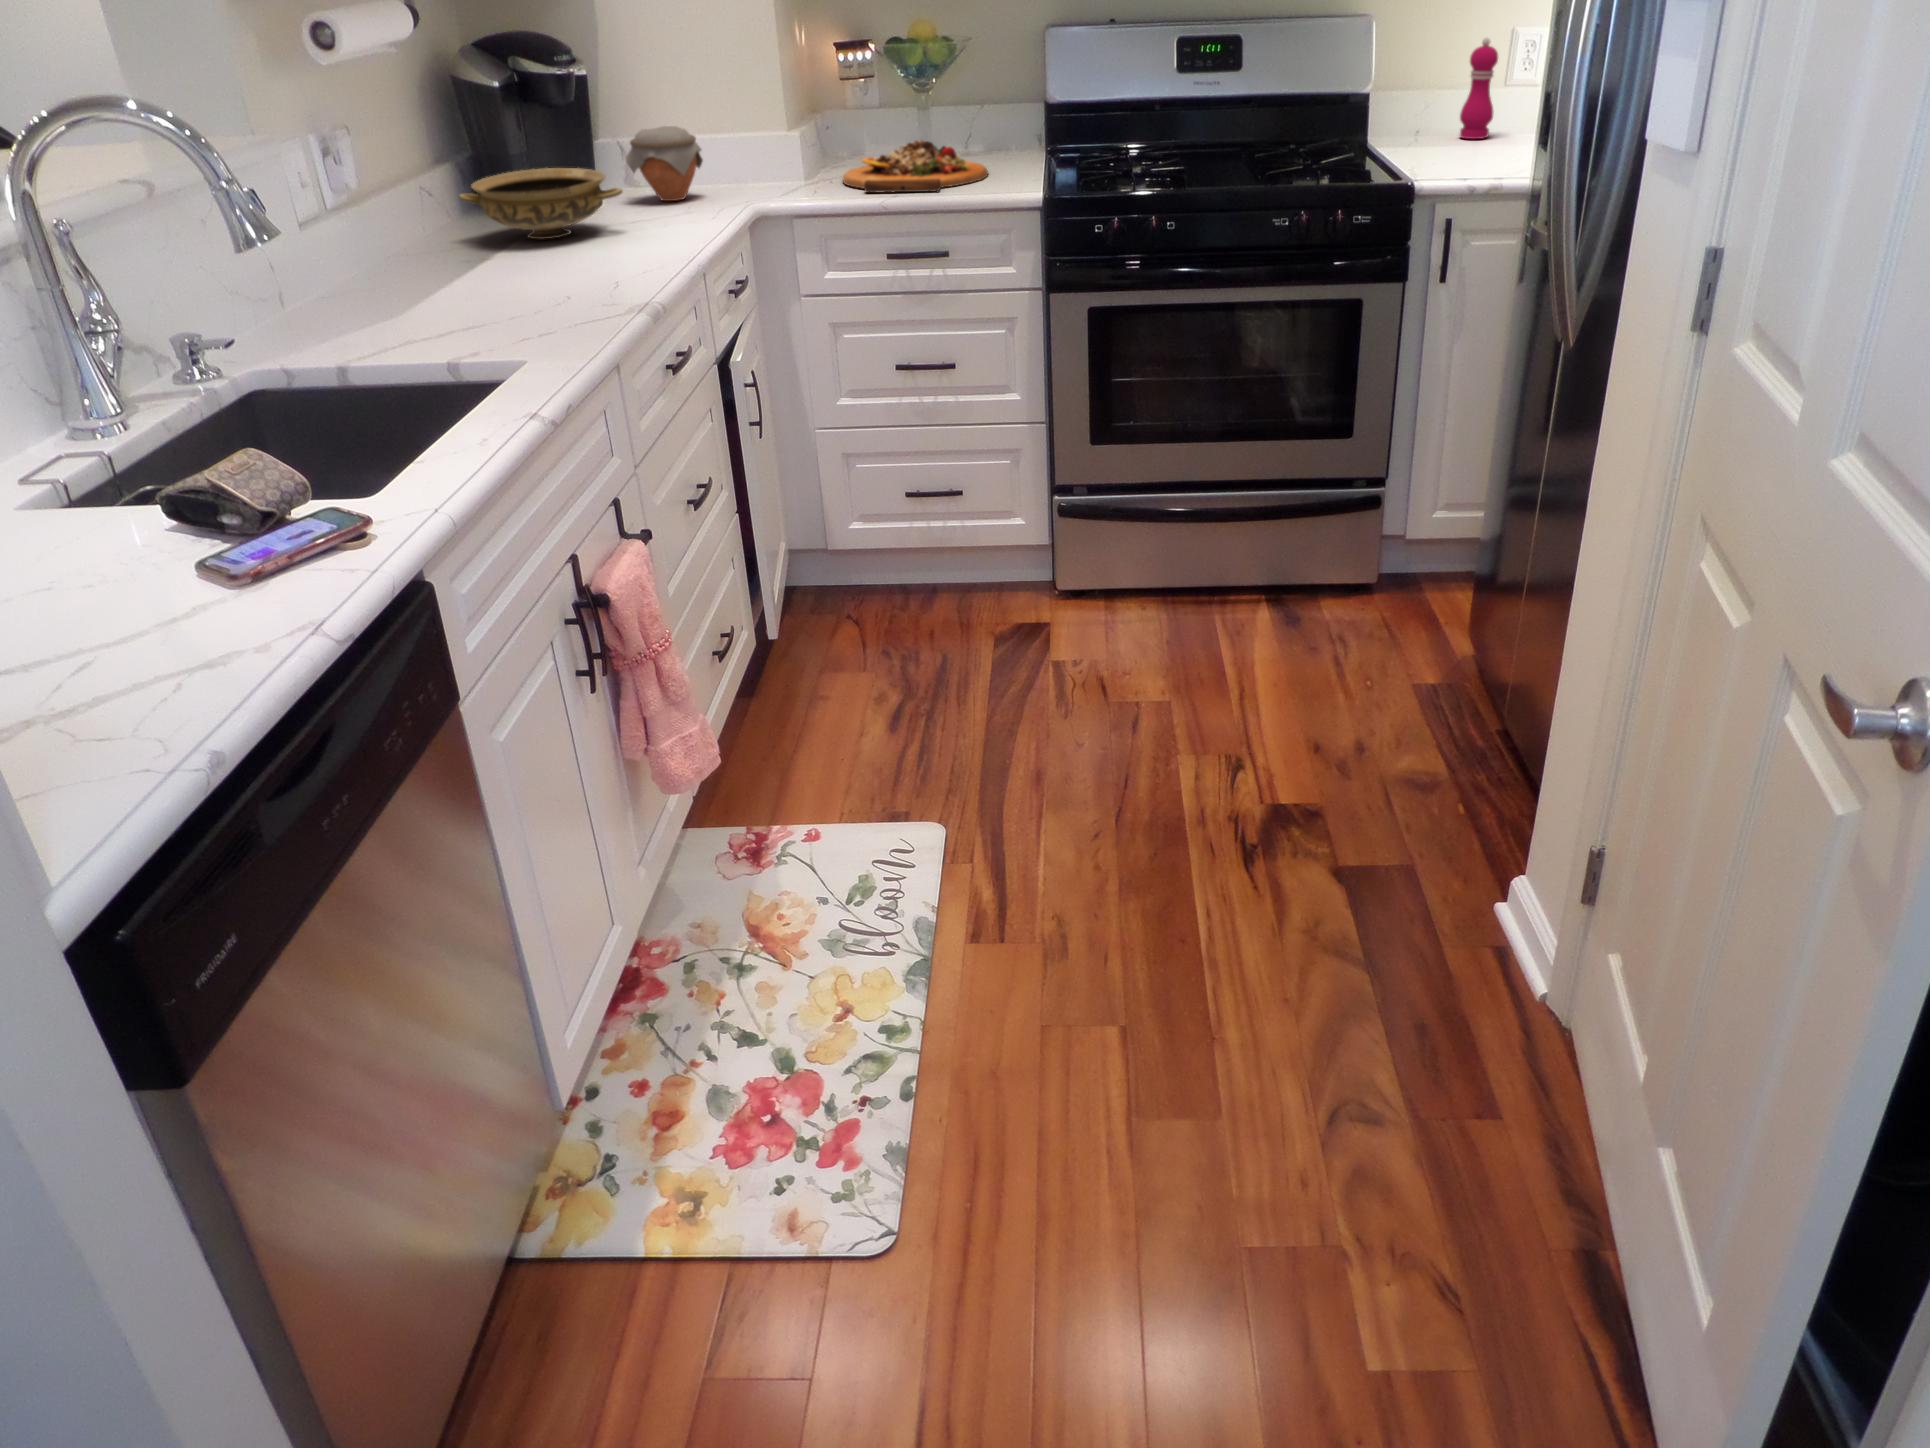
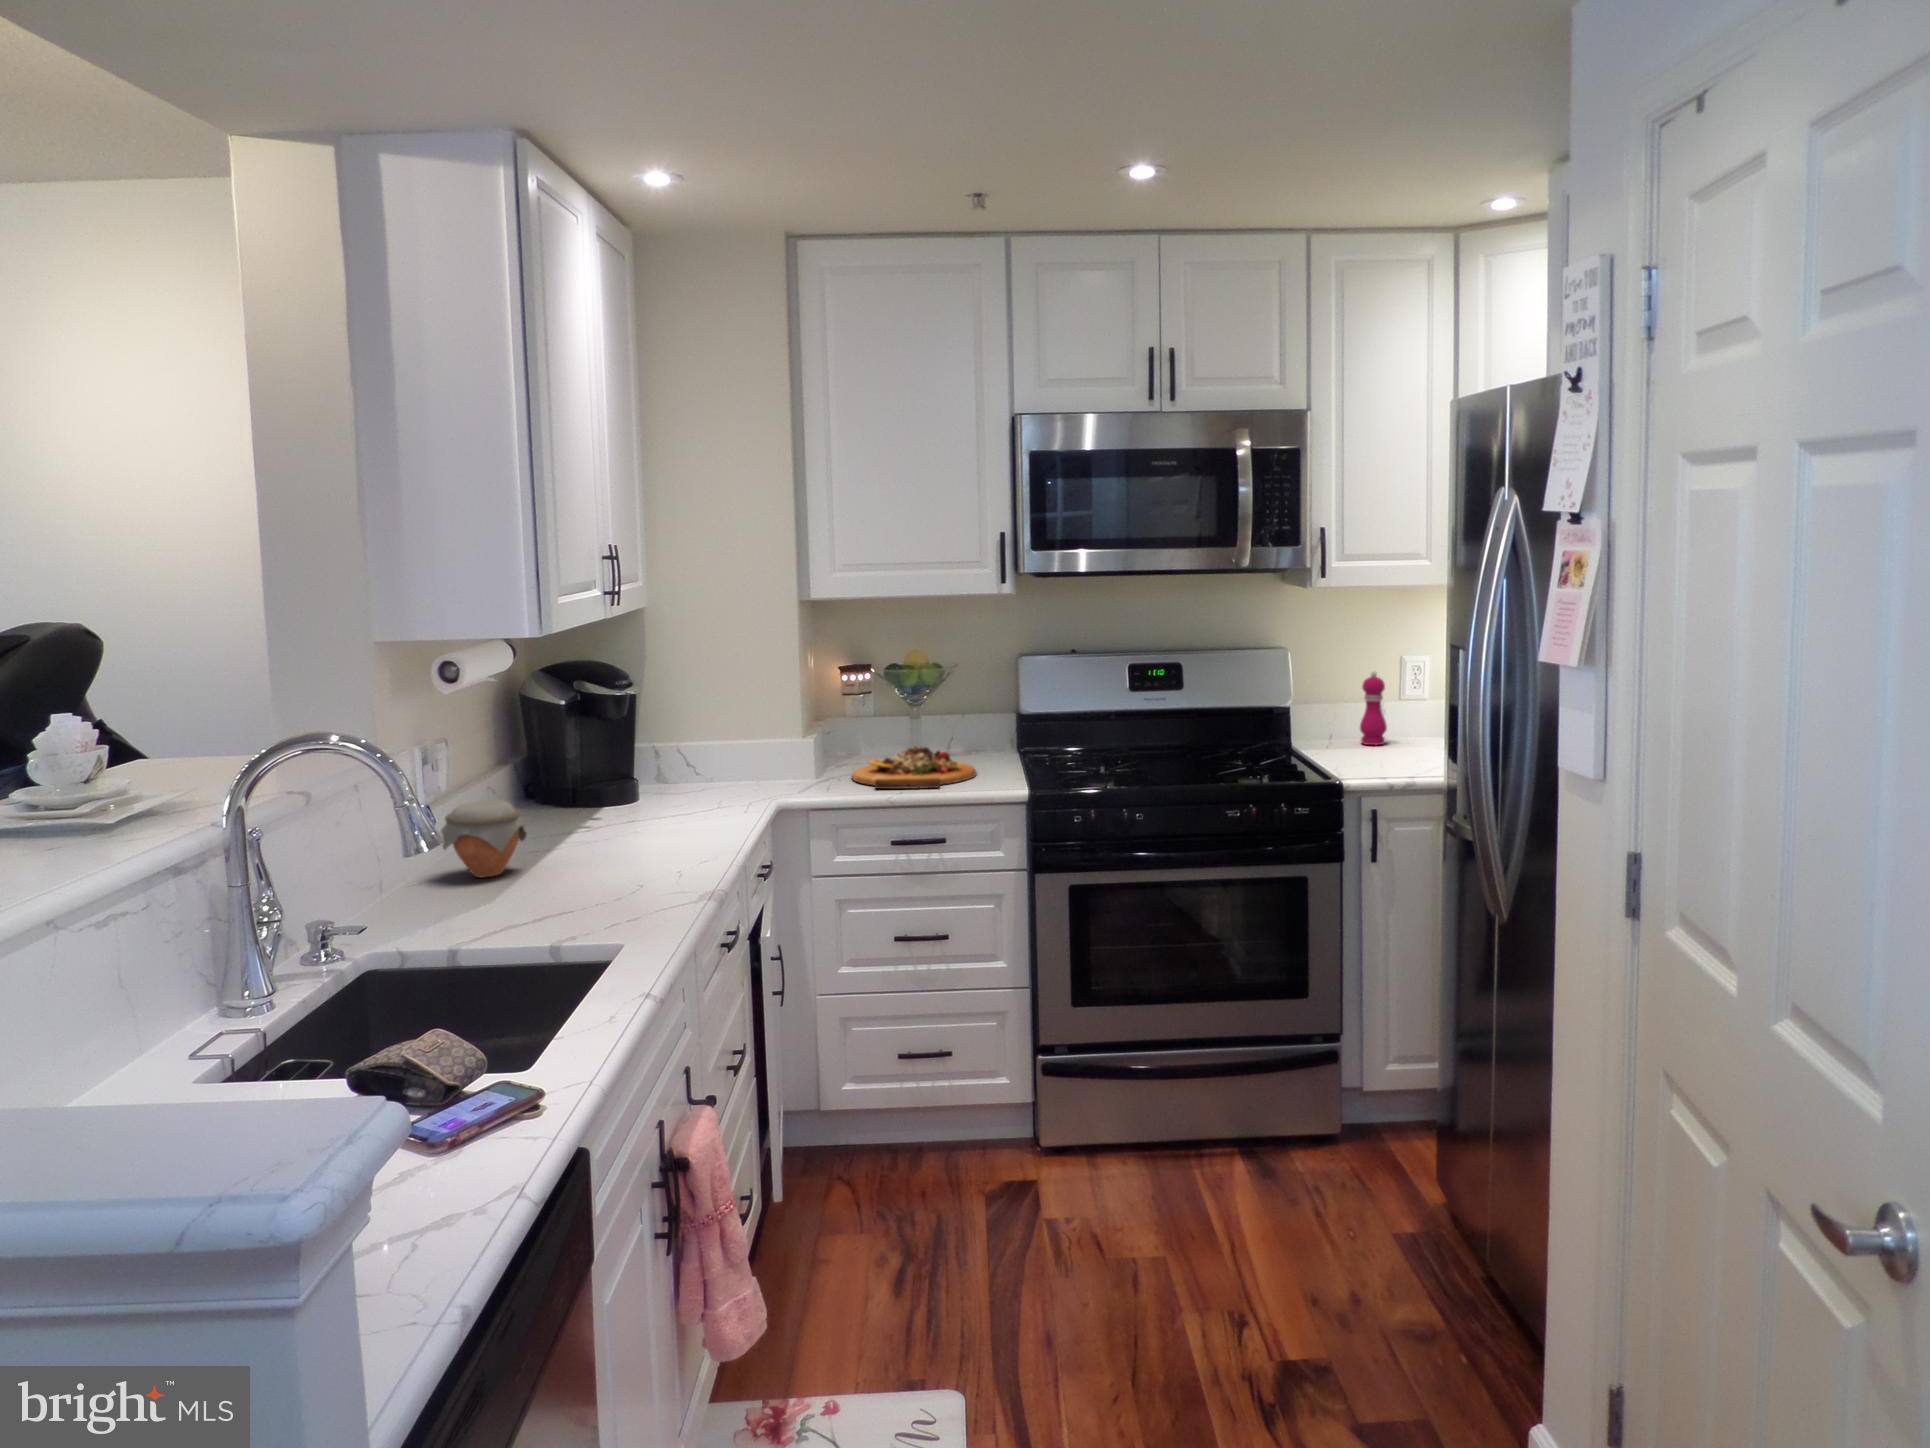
jar: present [626,126,703,201] -> present [441,799,527,877]
ceramic bowl: present [459,168,622,239] -> none [532,771,677,831]

